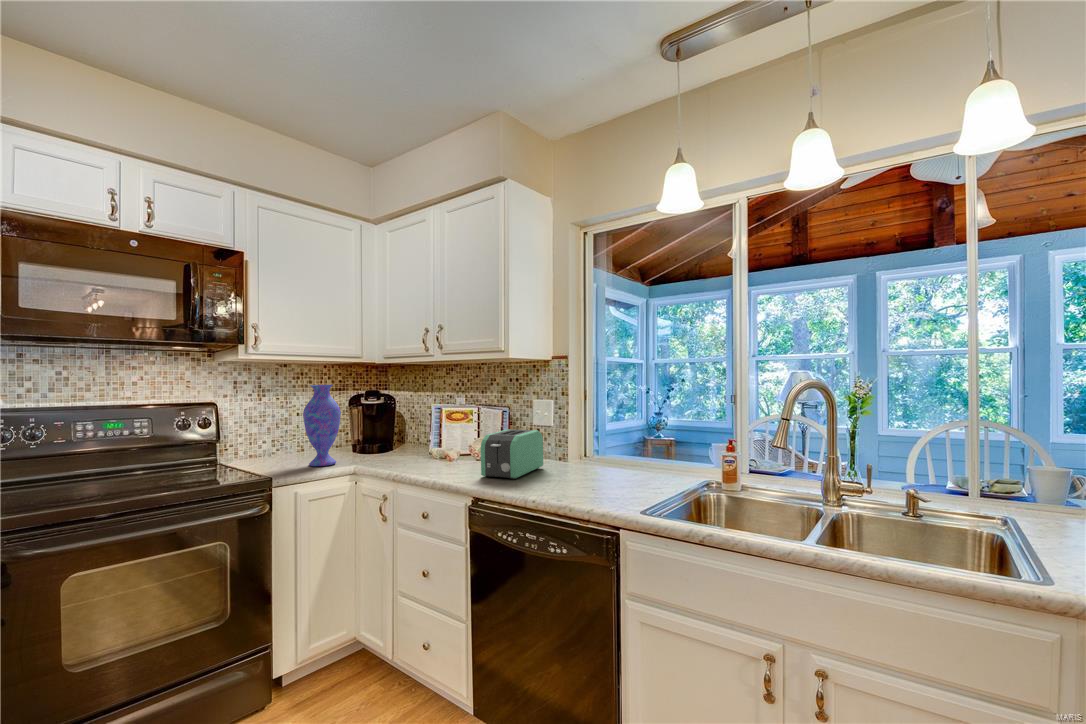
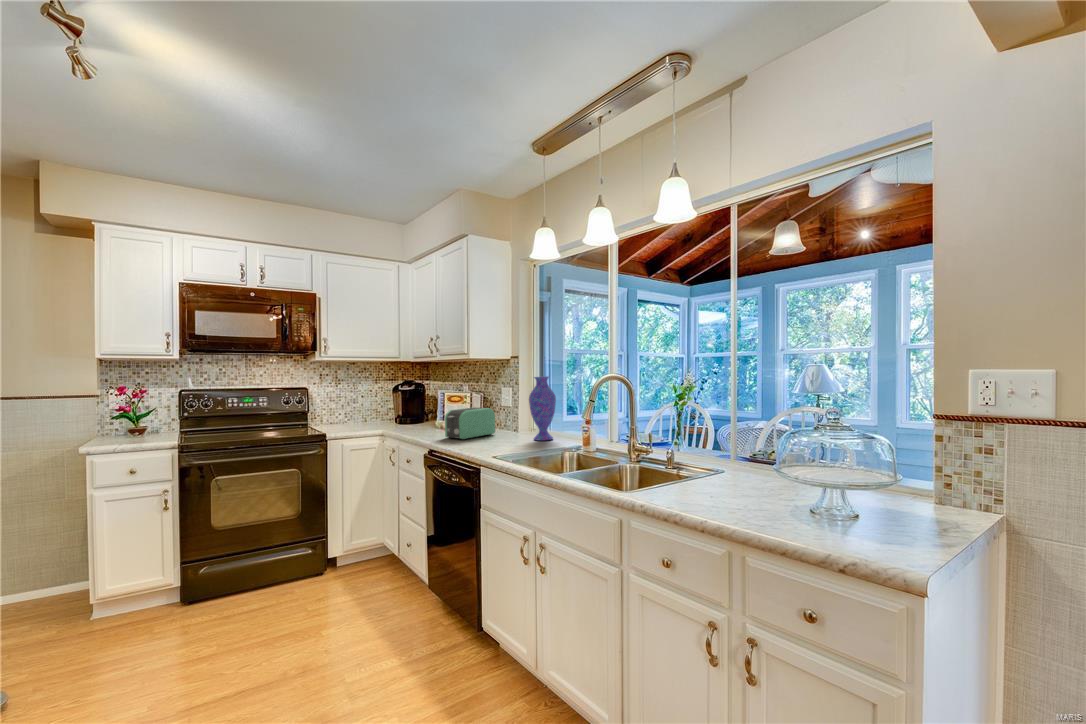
vase: present [303,385,341,466] -> present [529,376,556,441]

